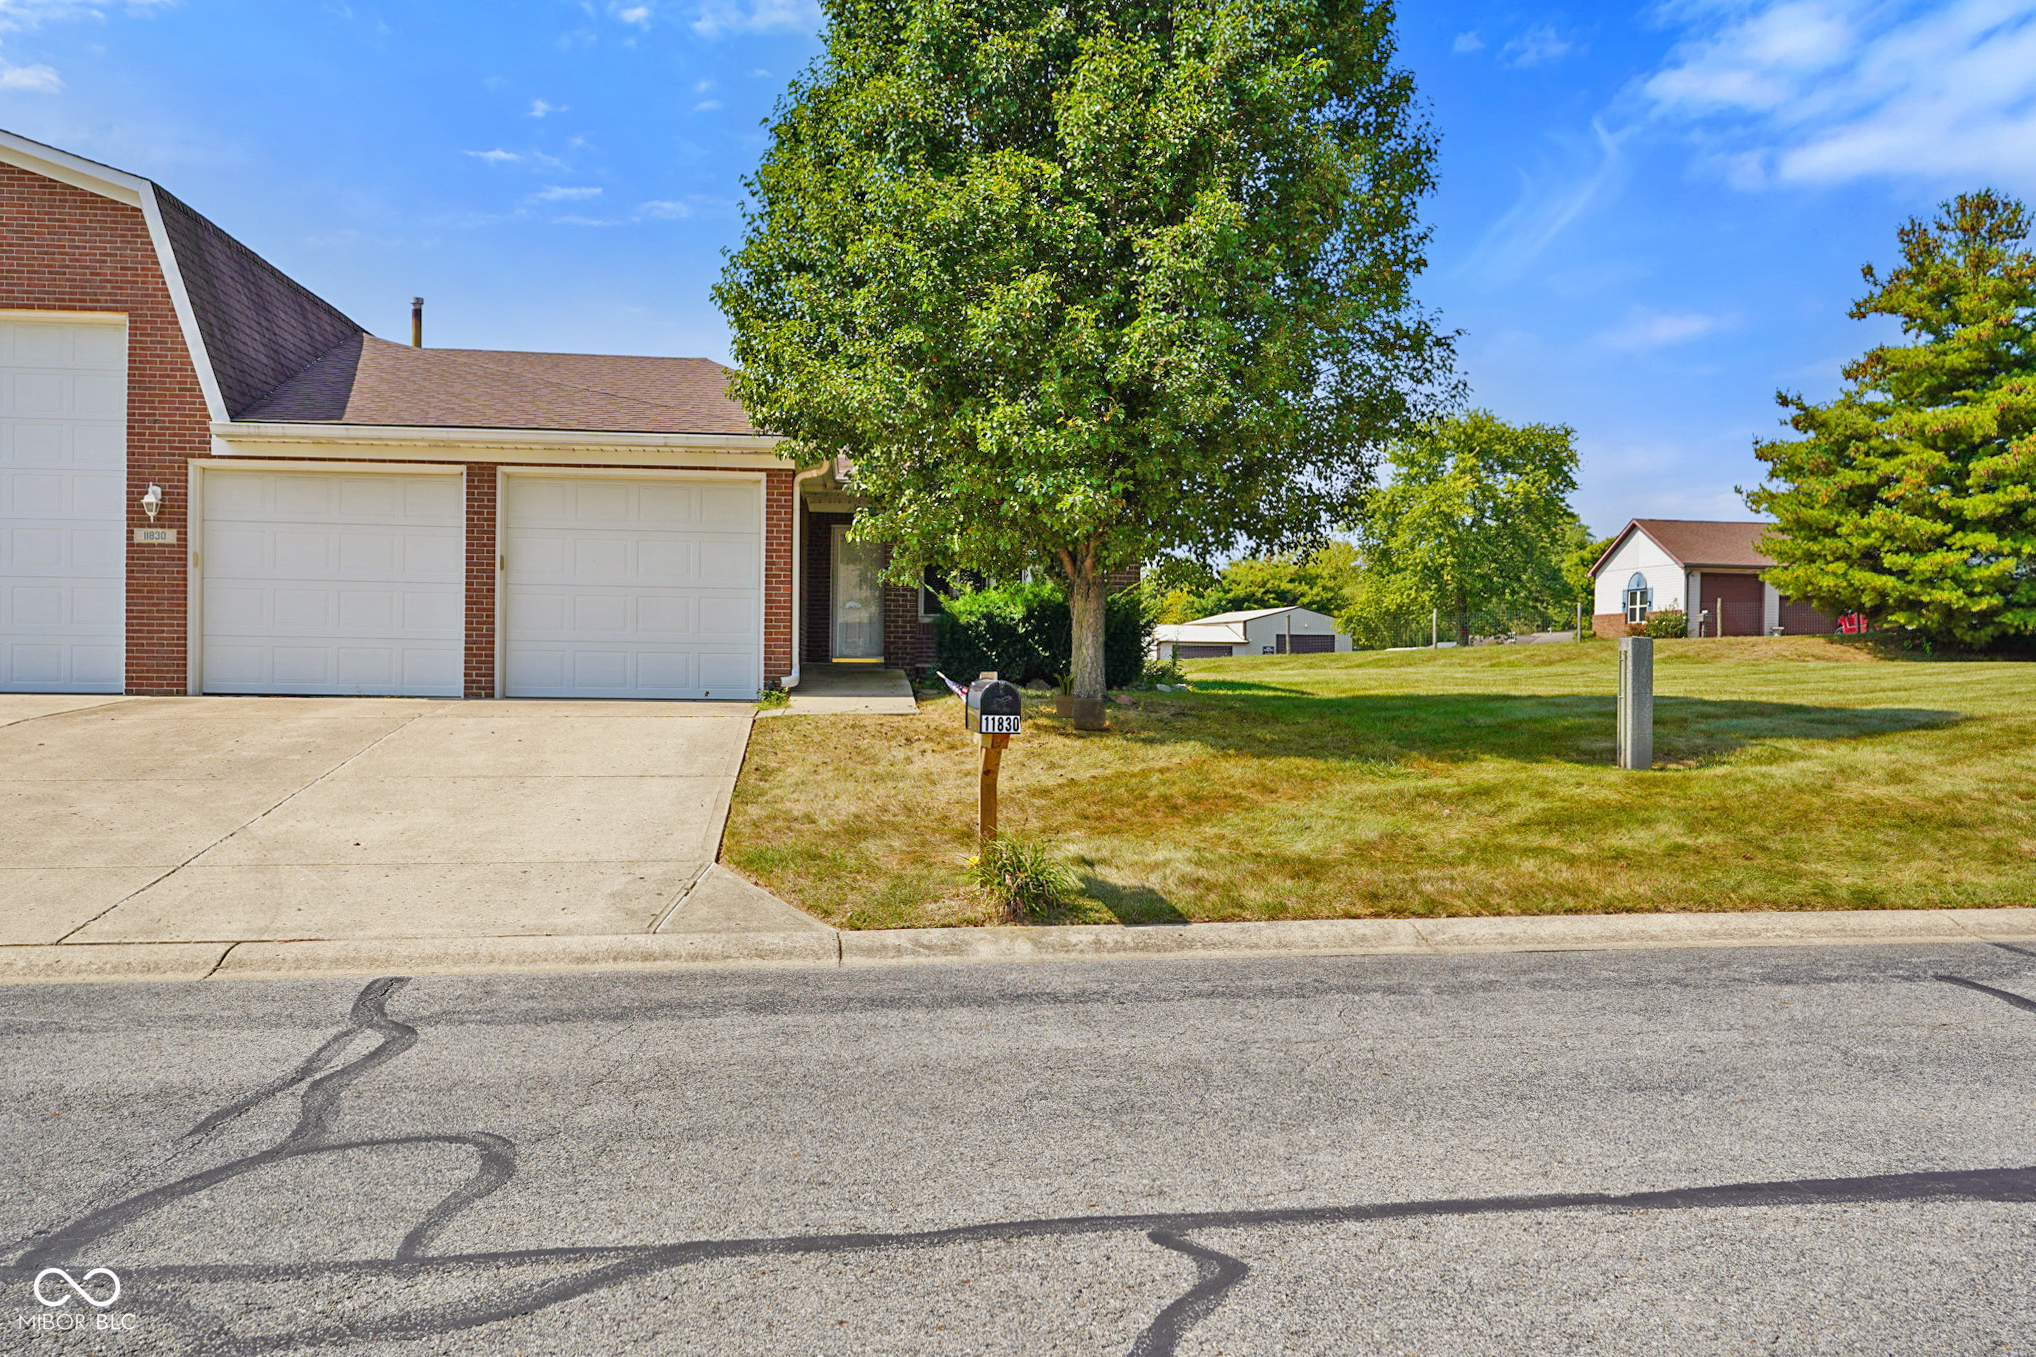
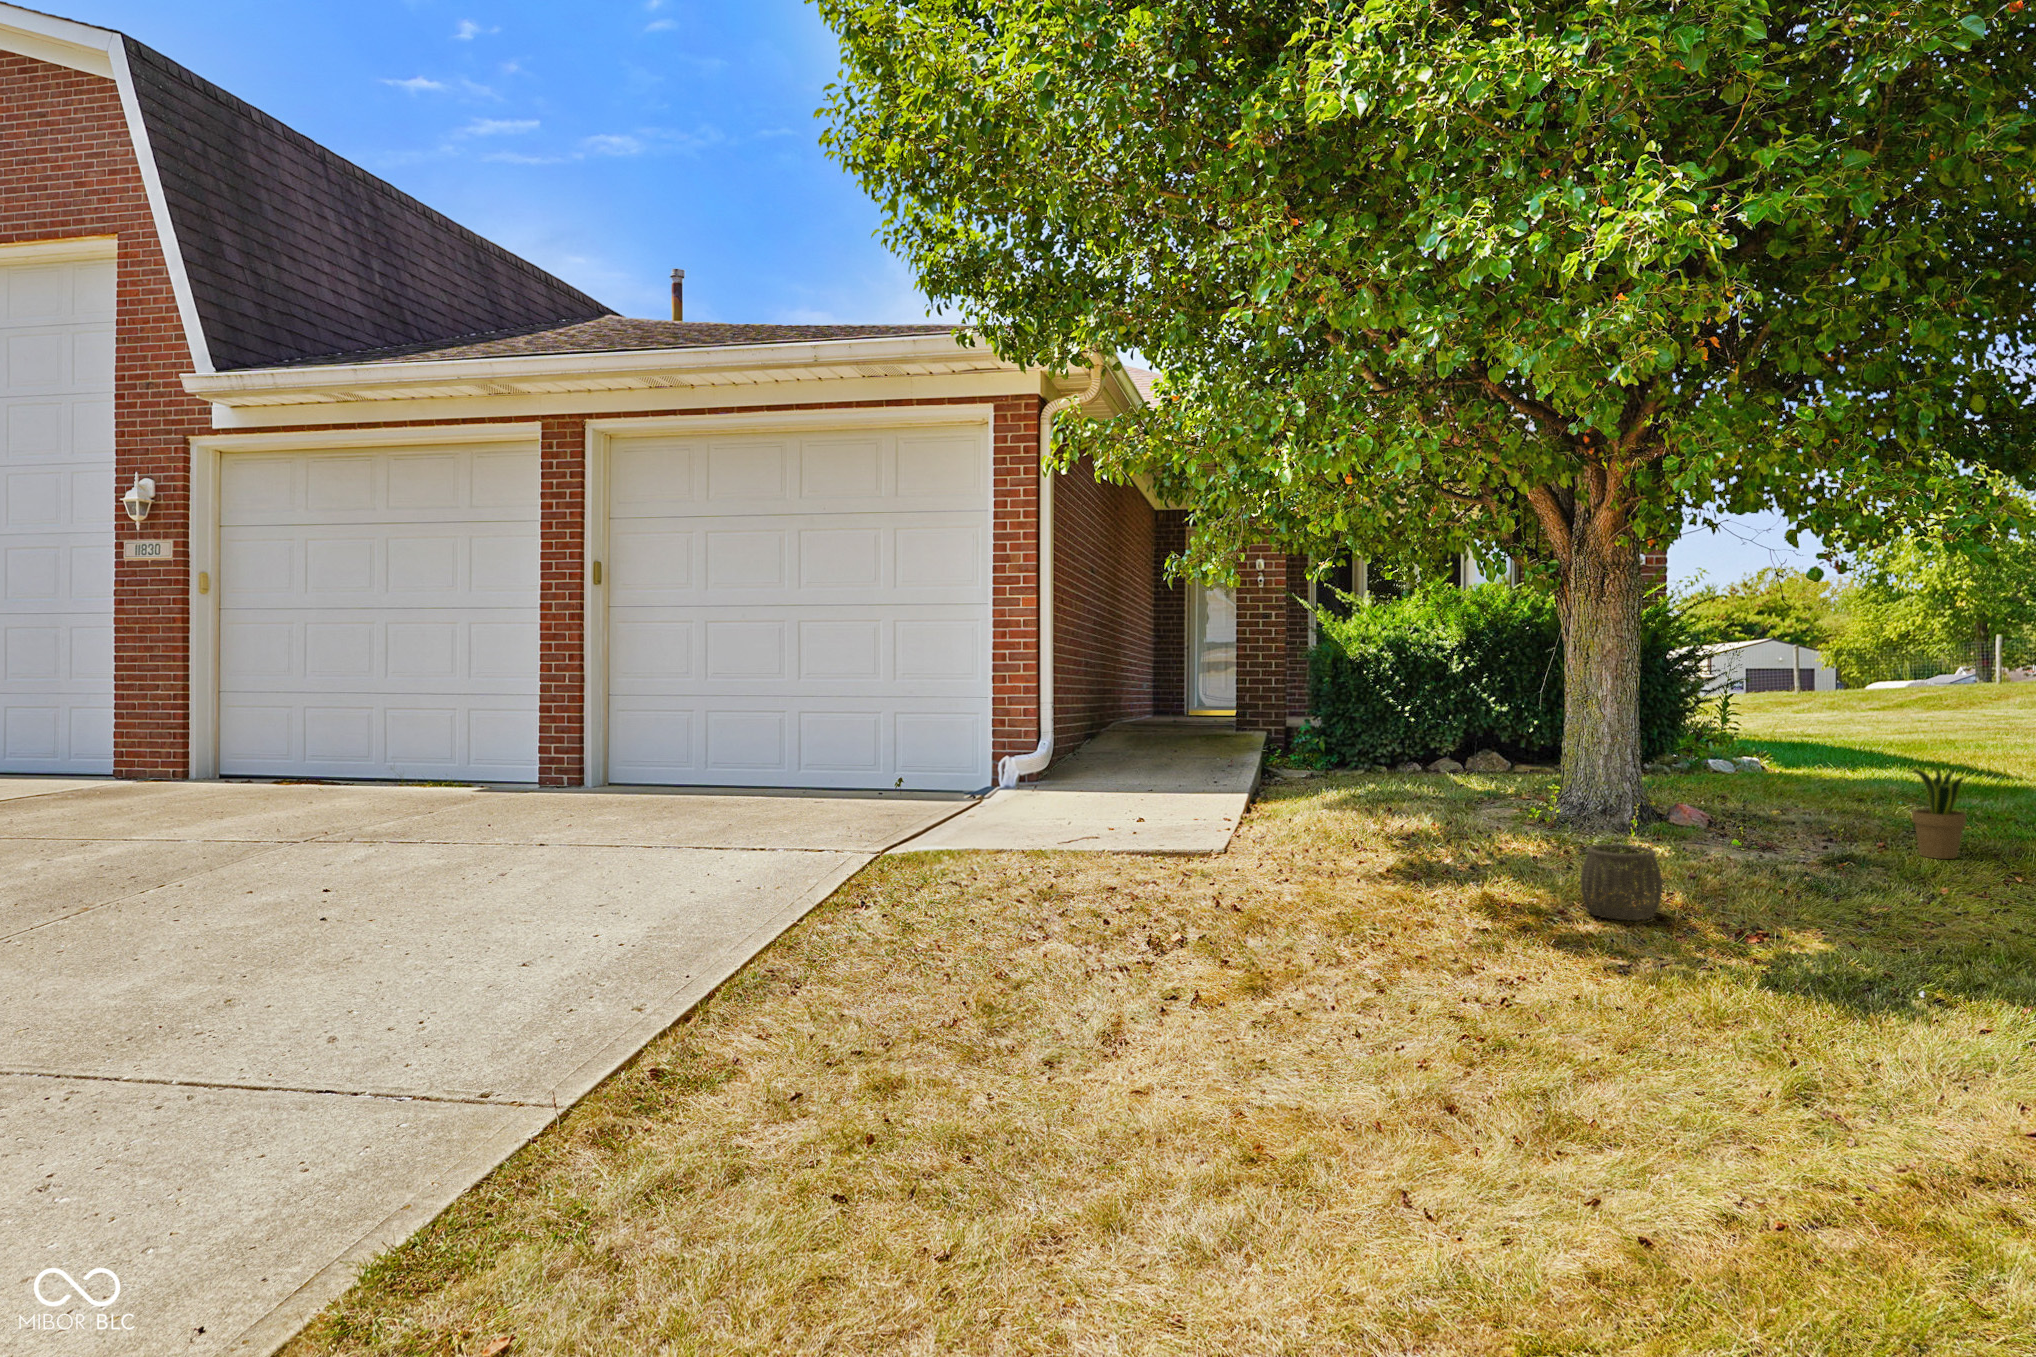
potted plant: present [1053,674,1077,717] -> present [1910,768,1966,859]

